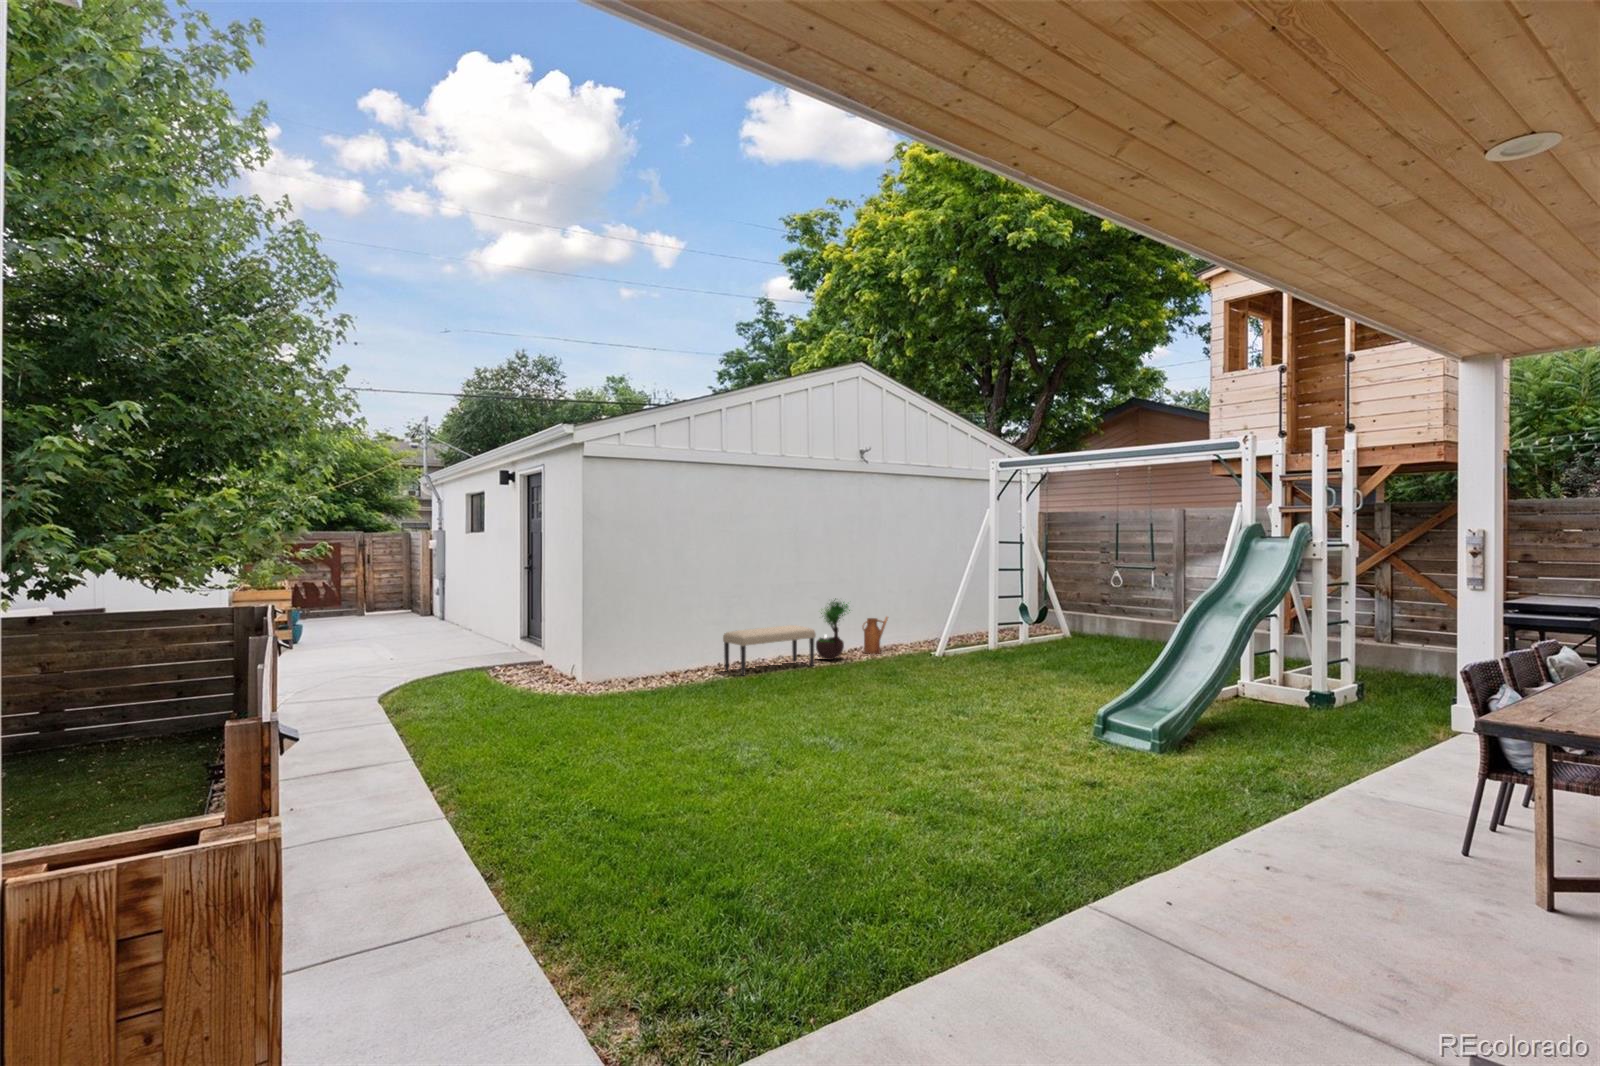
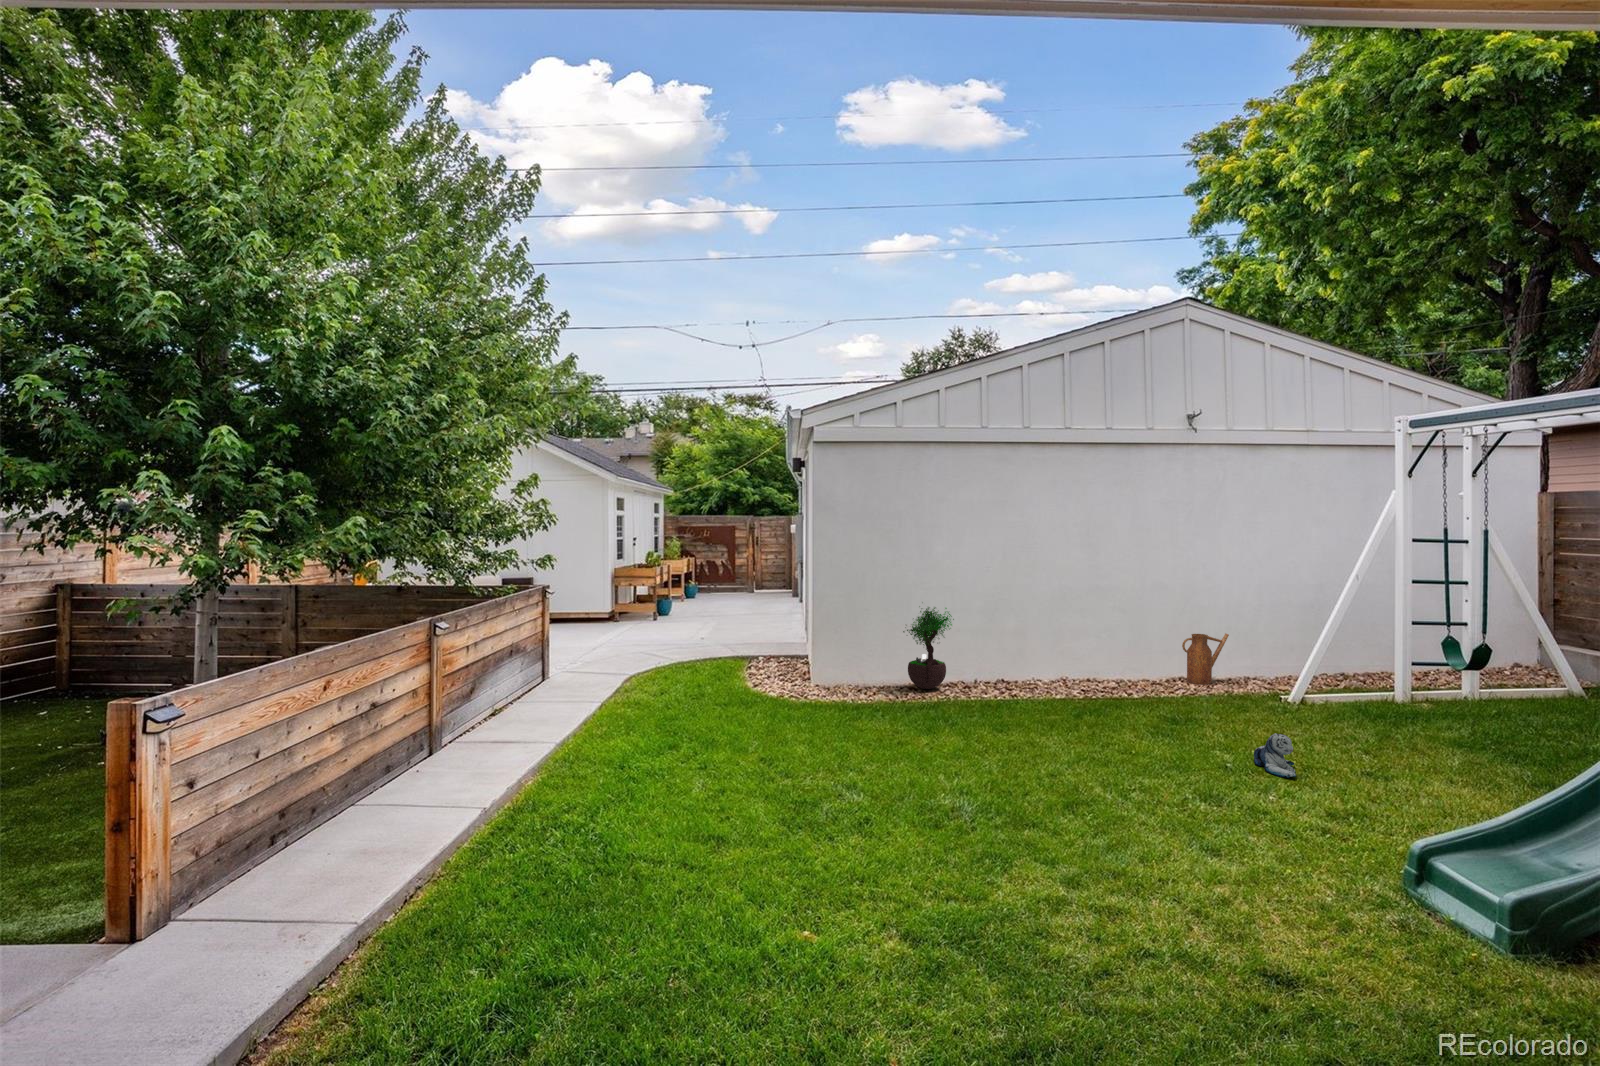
potted tree: present [816,598,850,660] -> present [903,606,954,689]
bench: present [723,625,816,675] -> none [966,636,1091,693]
plush toy: none [963,672,994,698] -> present [1254,733,1296,778]

